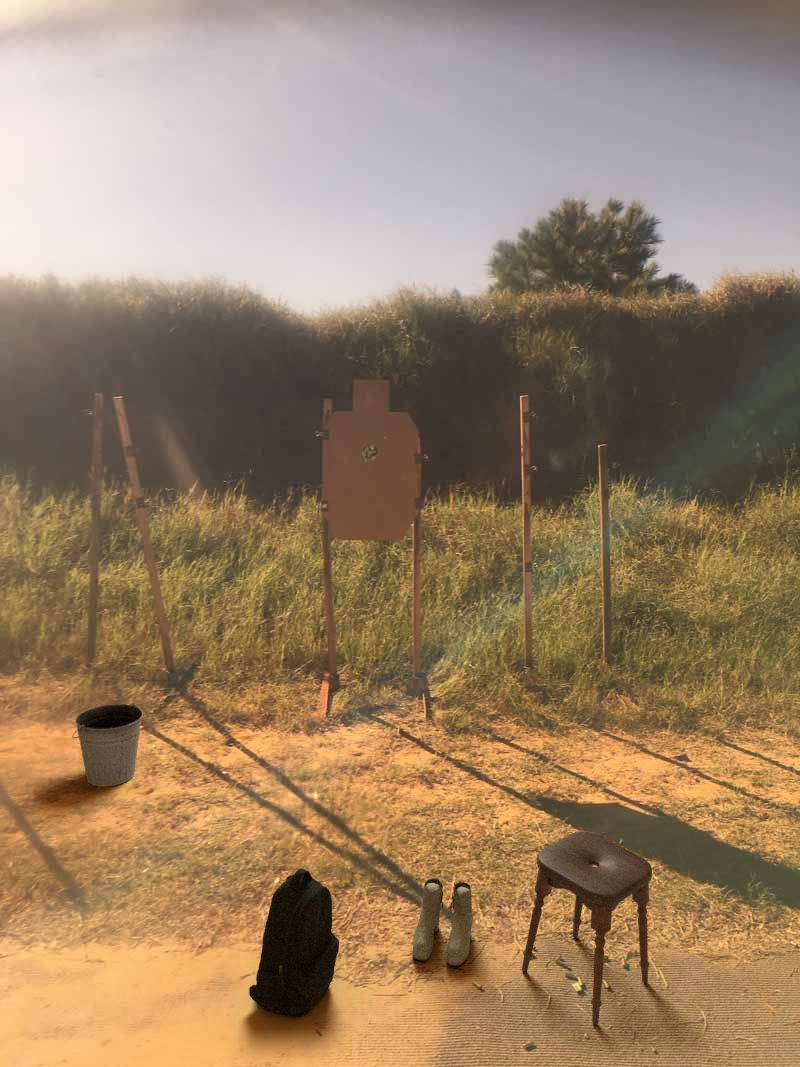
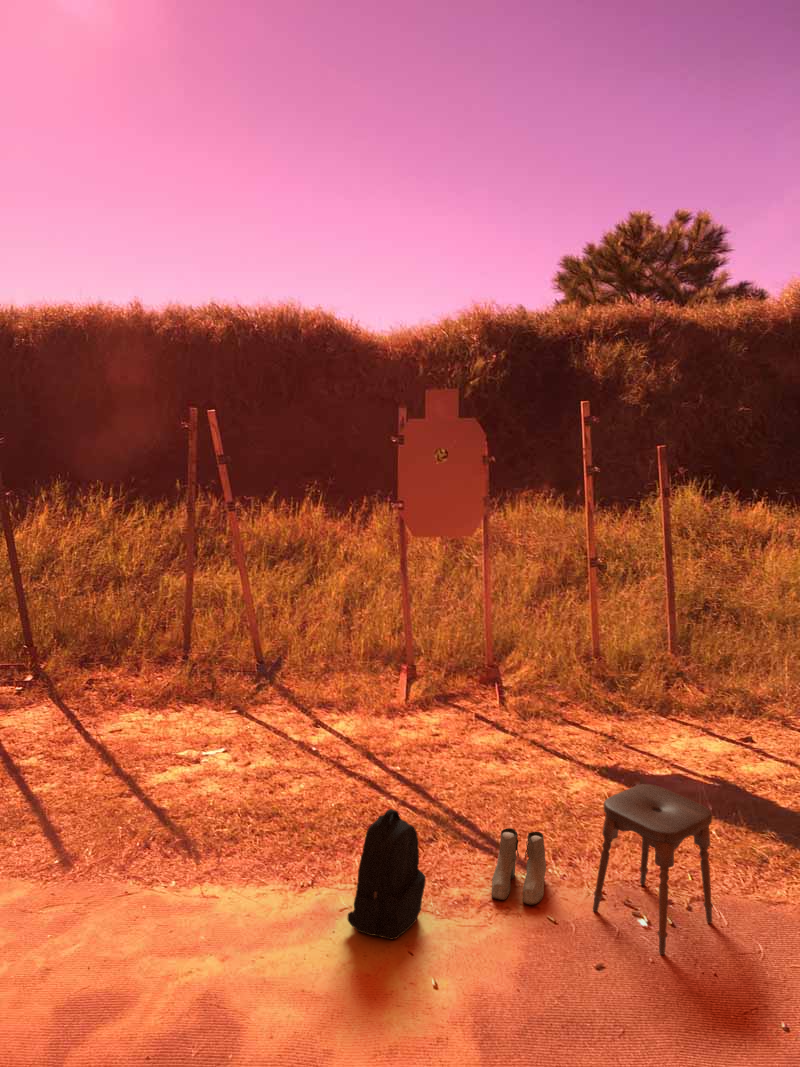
bucket: present [72,703,143,786] -> none [180,685,241,759]

